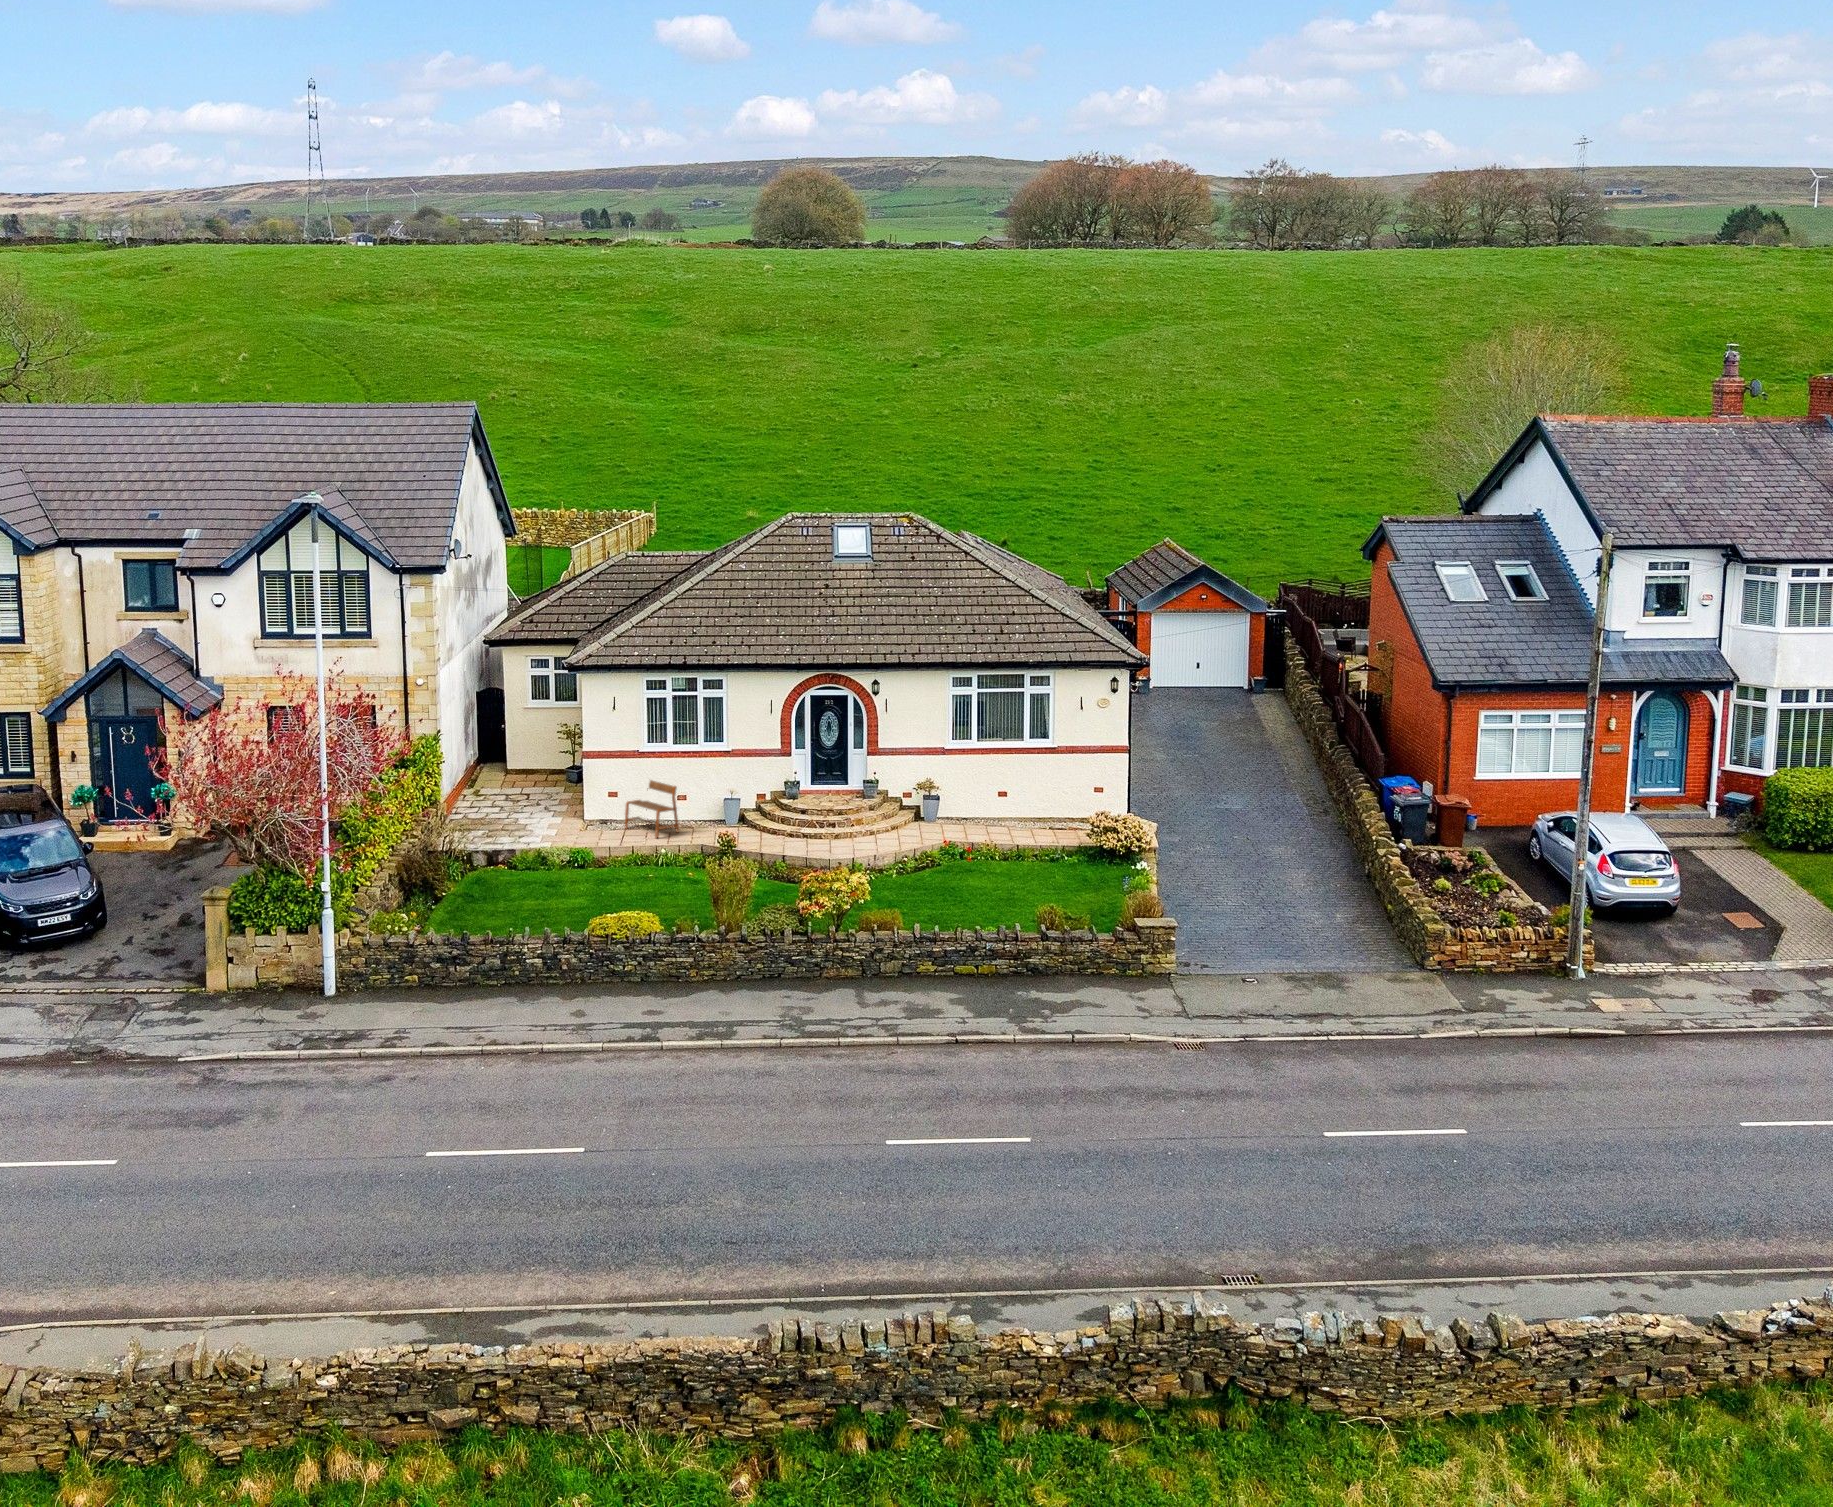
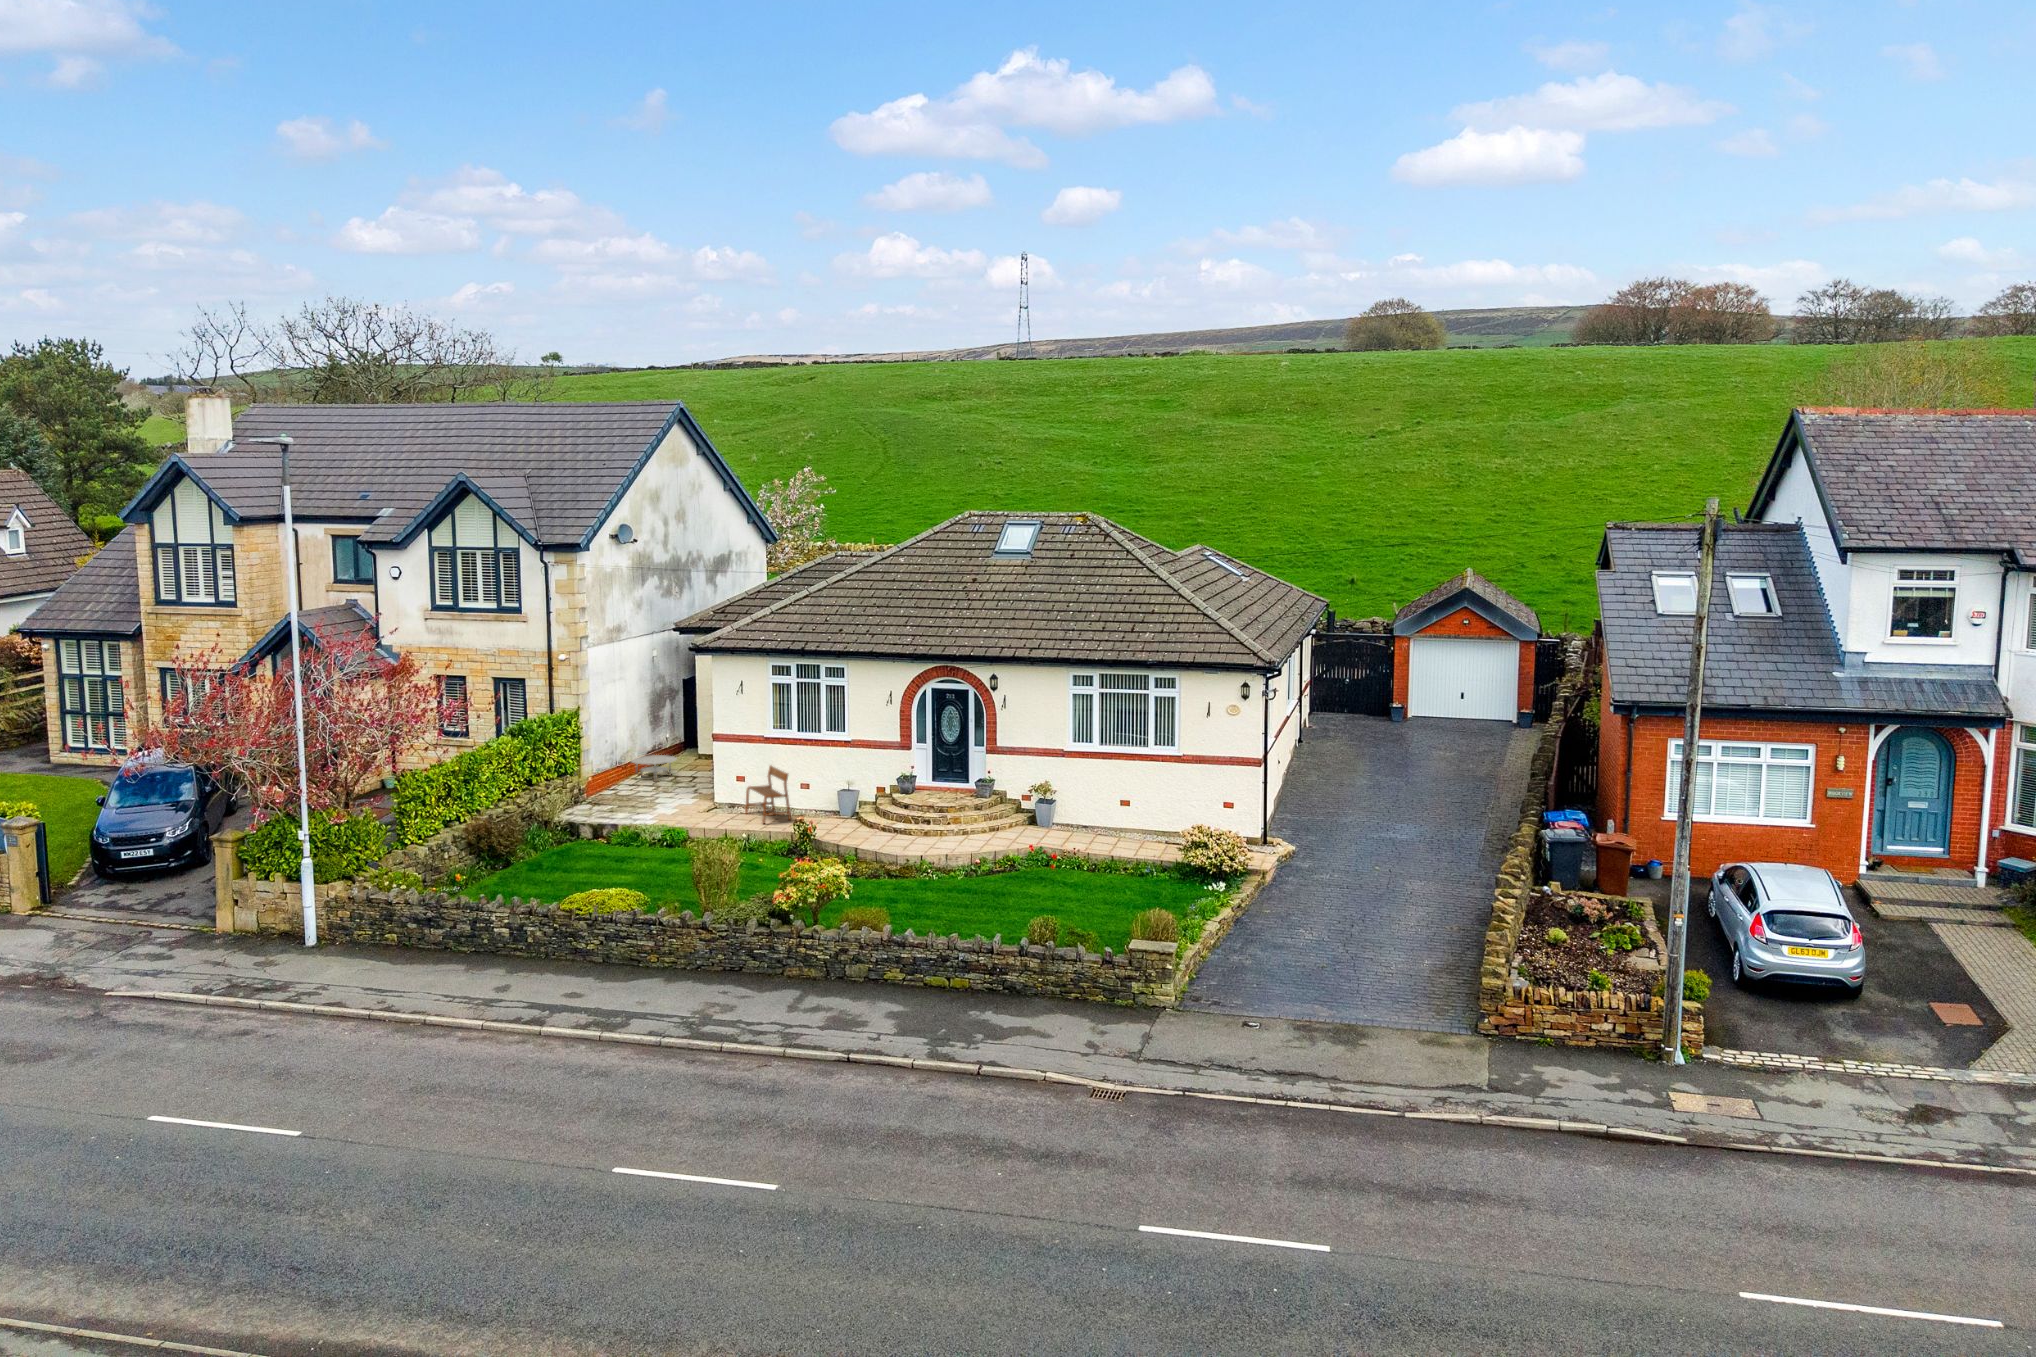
round table: none [457,773,506,802] -> present [631,755,676,782]

